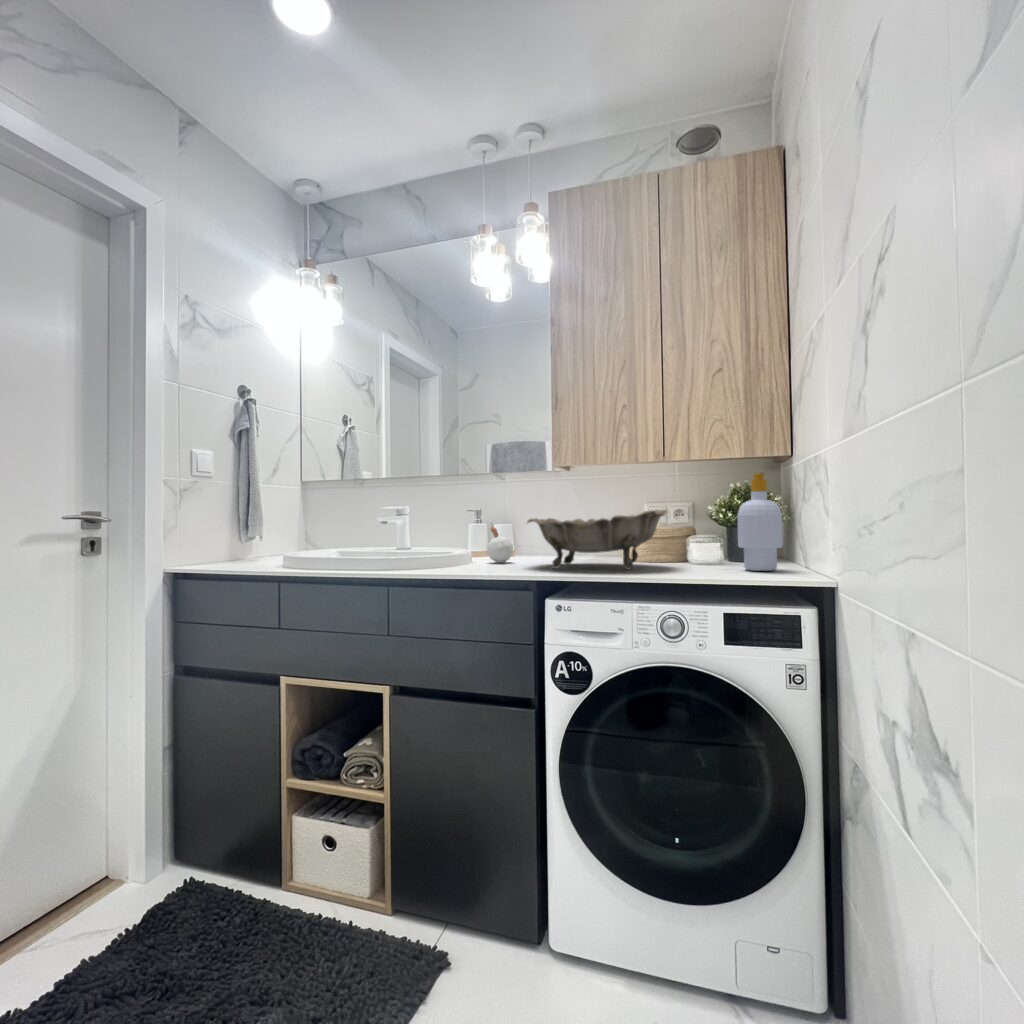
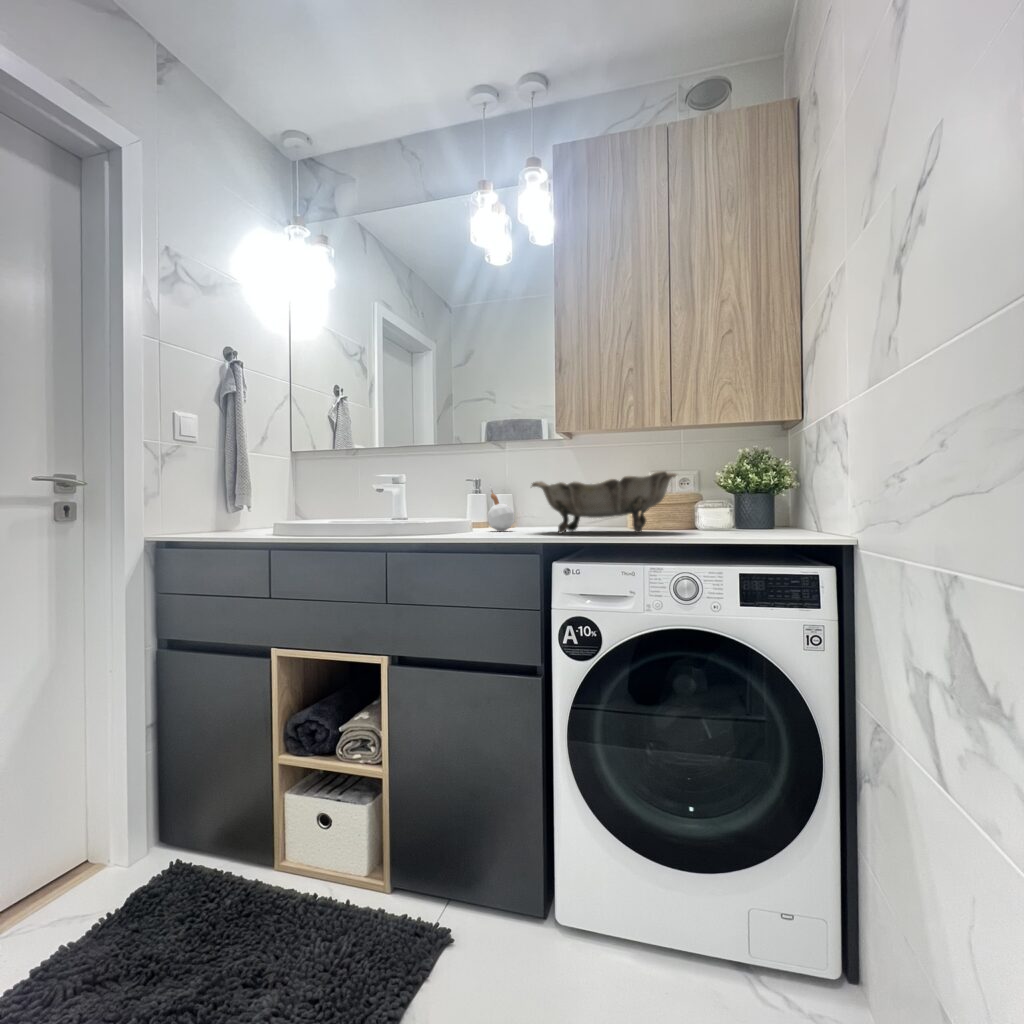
soap bottle: present [737,473,783,571] -> none [751,431,798,533]

